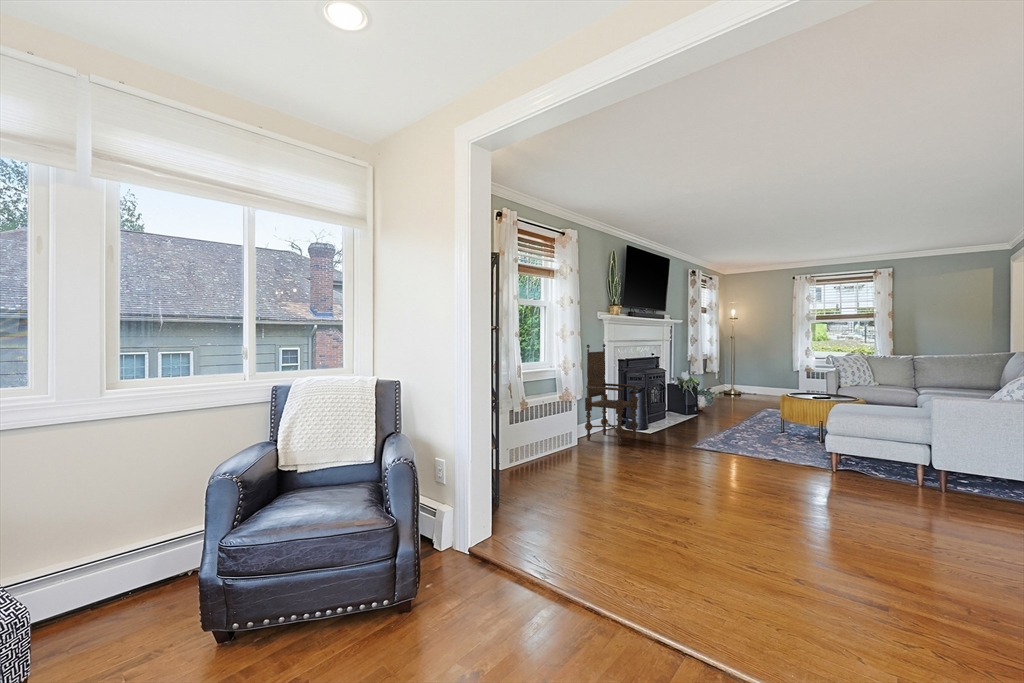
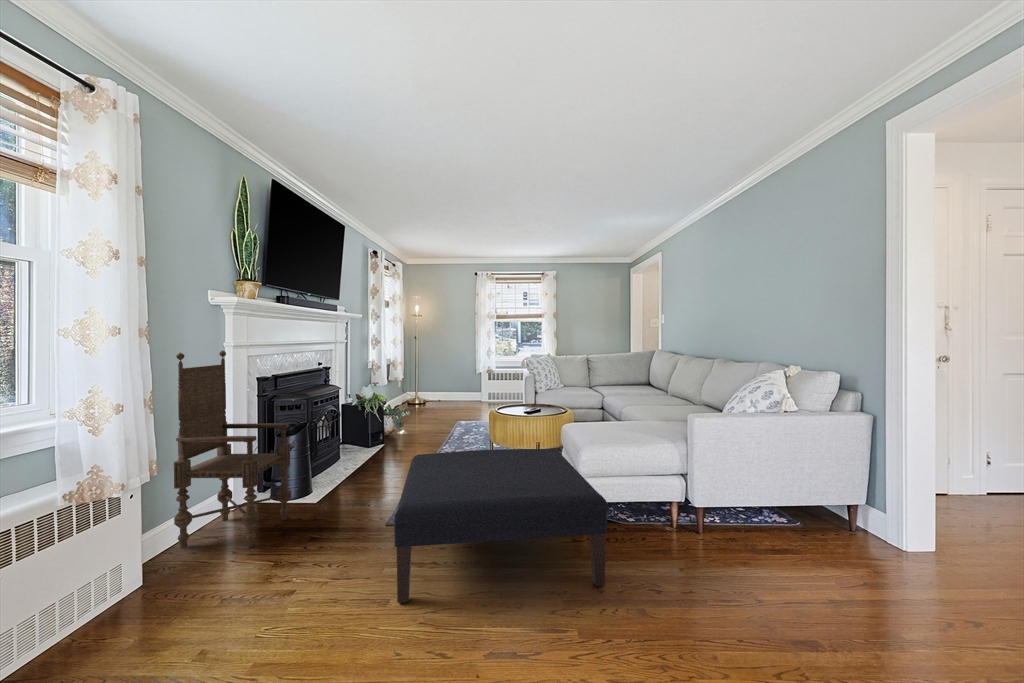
ottoman: none [691,409,824,489] -> present [394,449,607,603]

